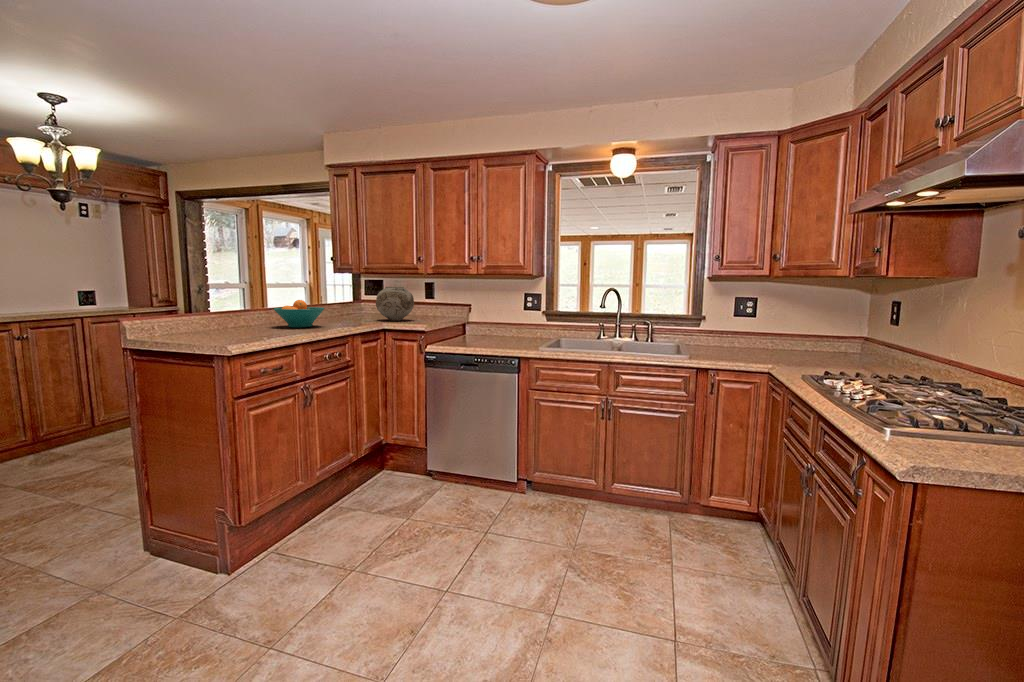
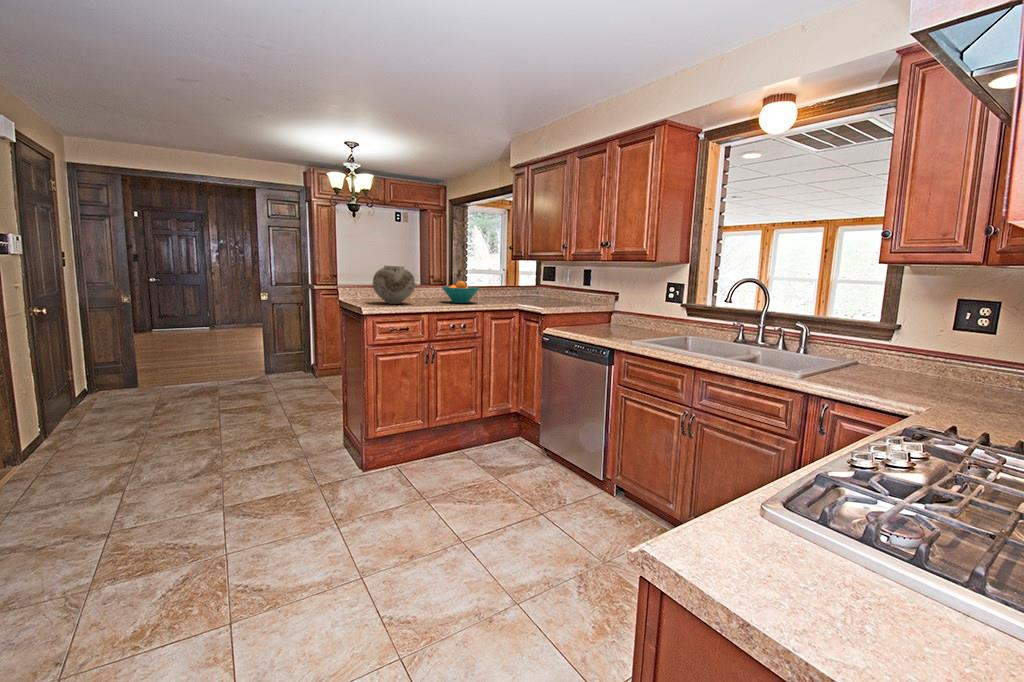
vase: present [376,287,414,321] -> present [373,266,415,304]

